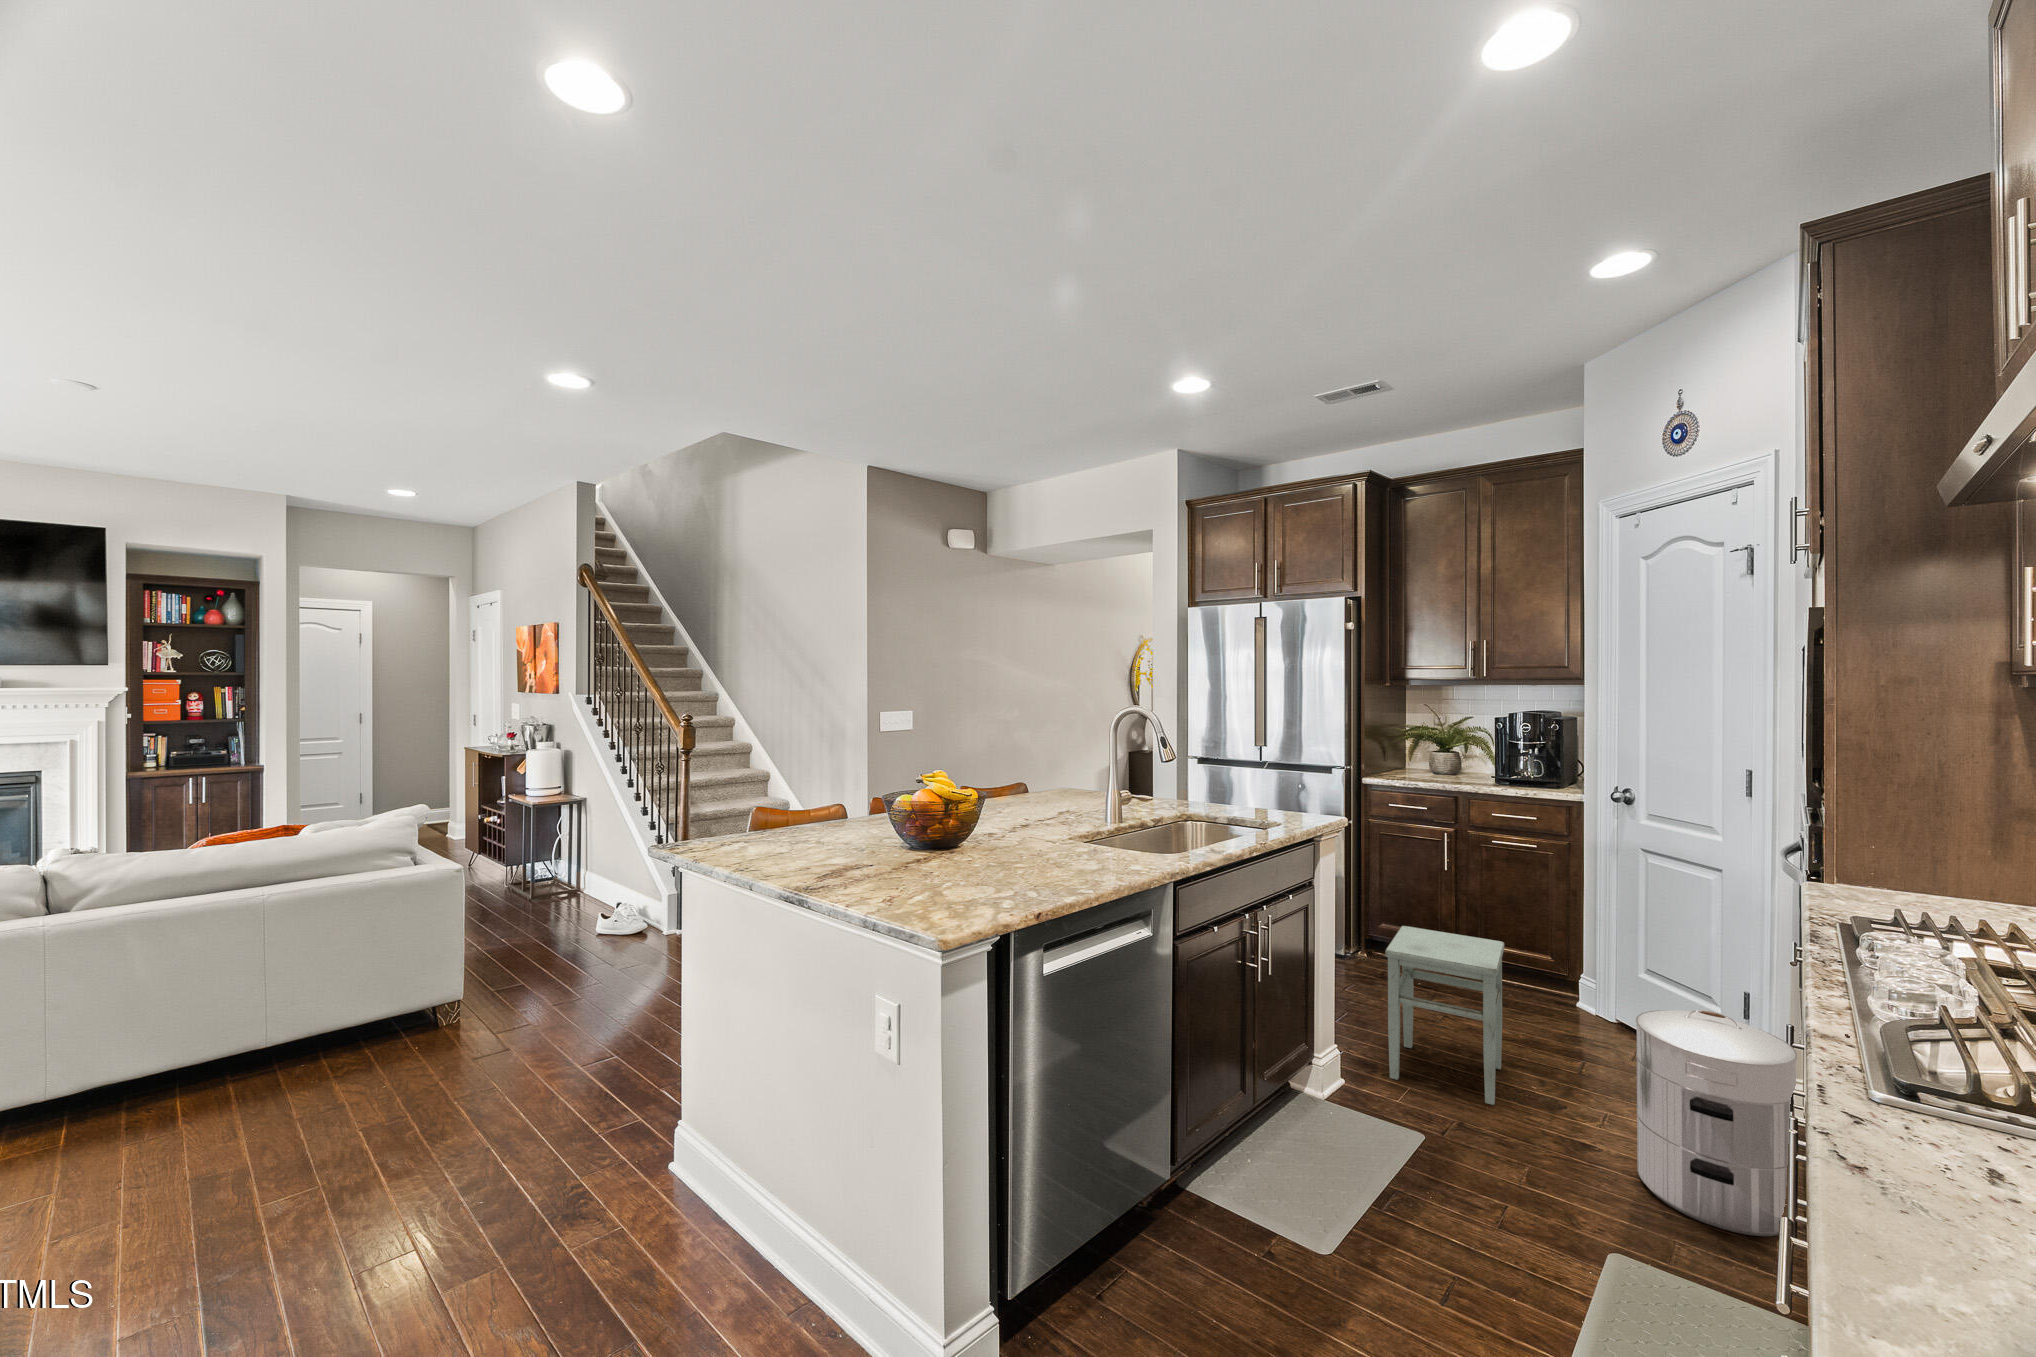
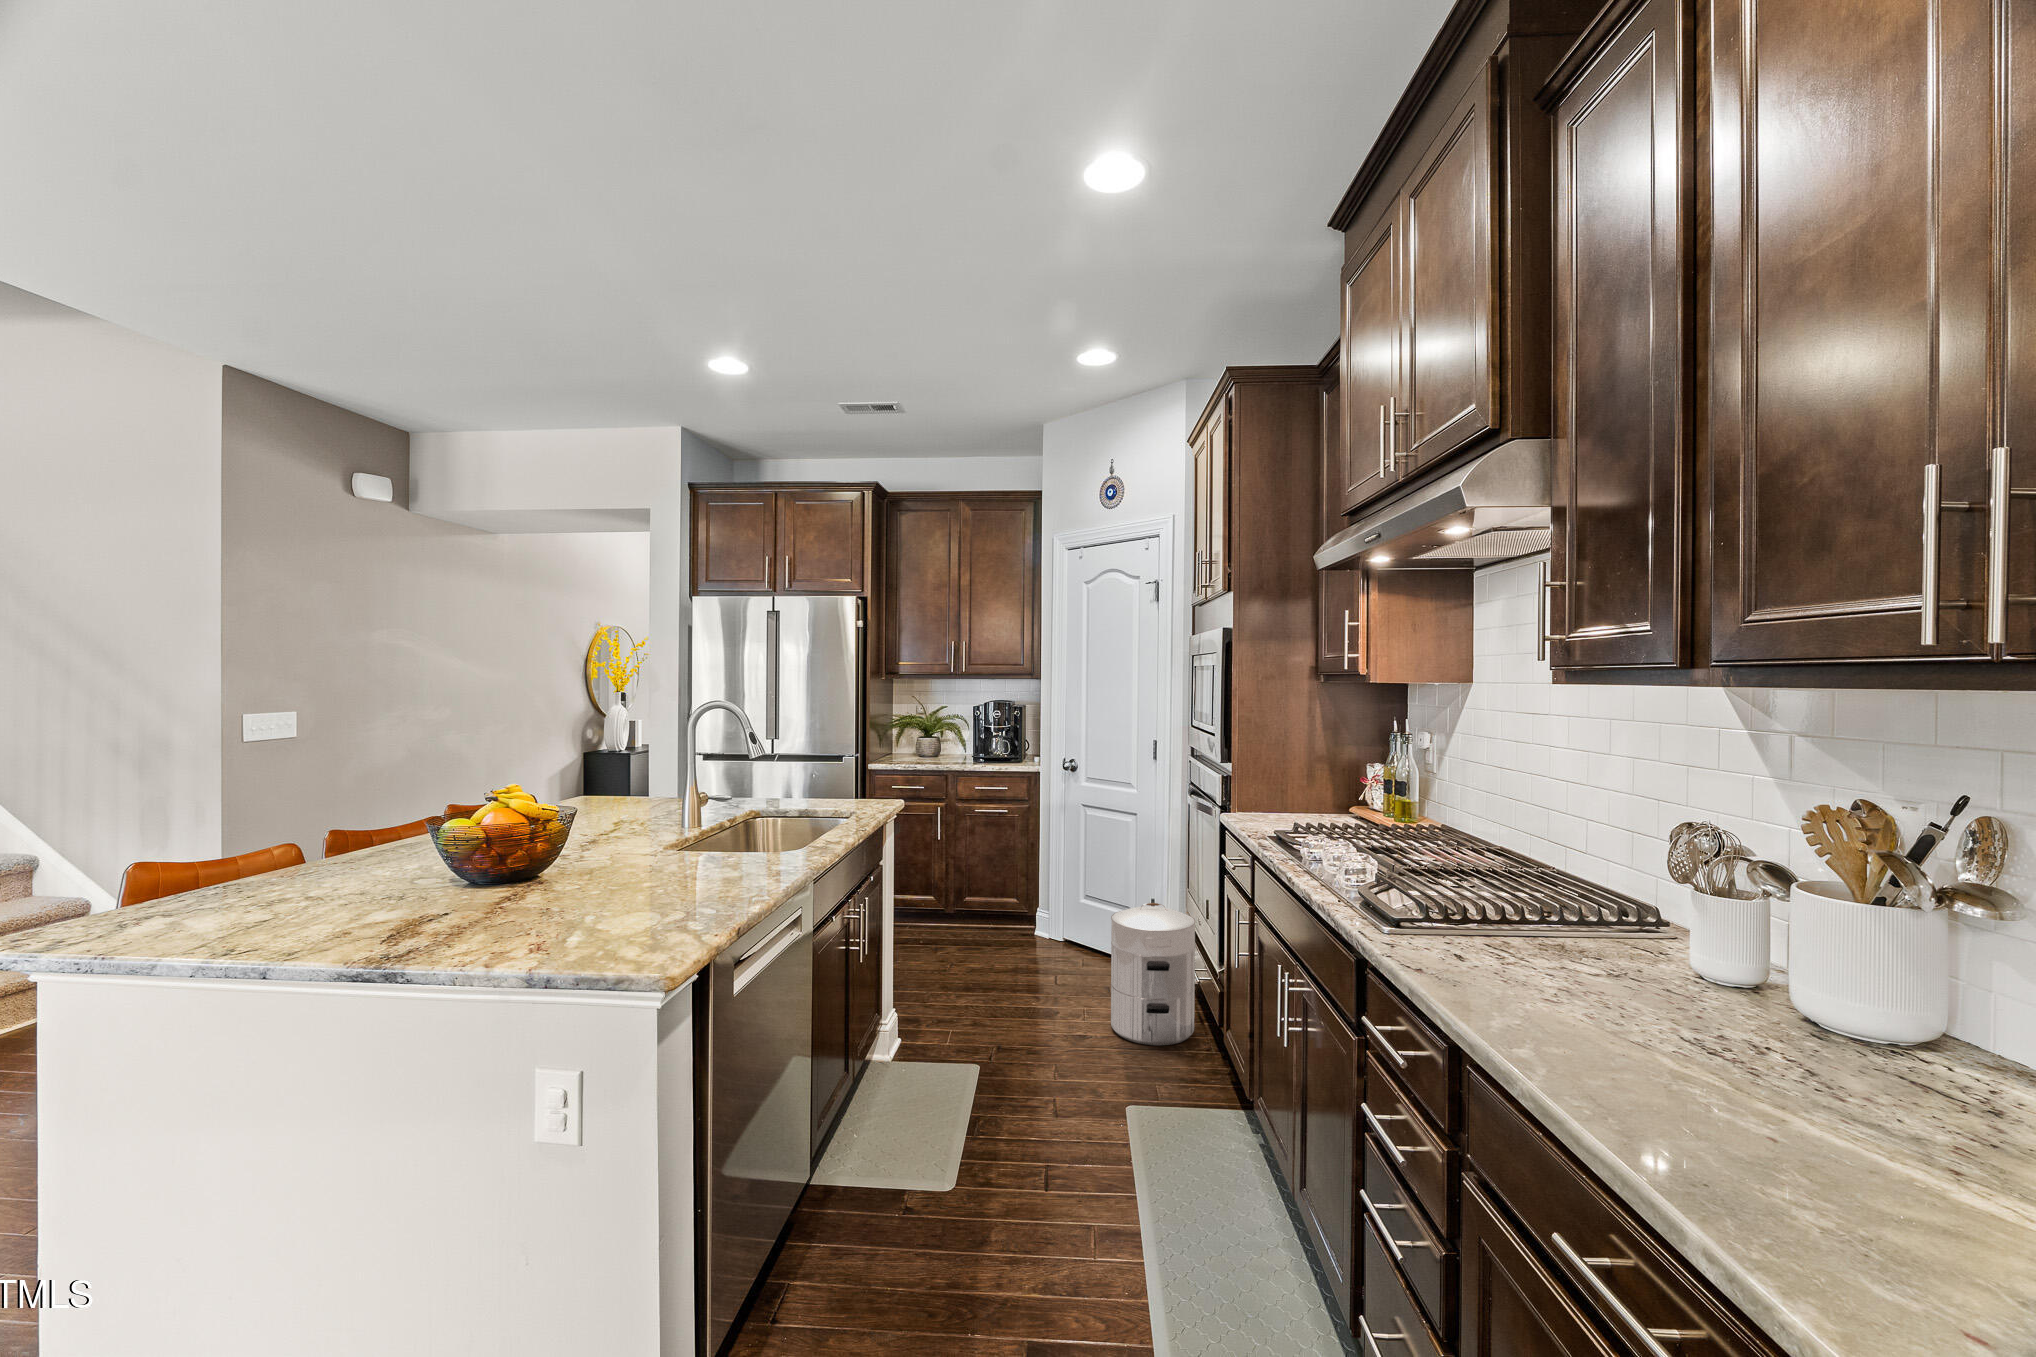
stool: present [1385,926,1504,1105] -> none [936,886,1019,1016]

